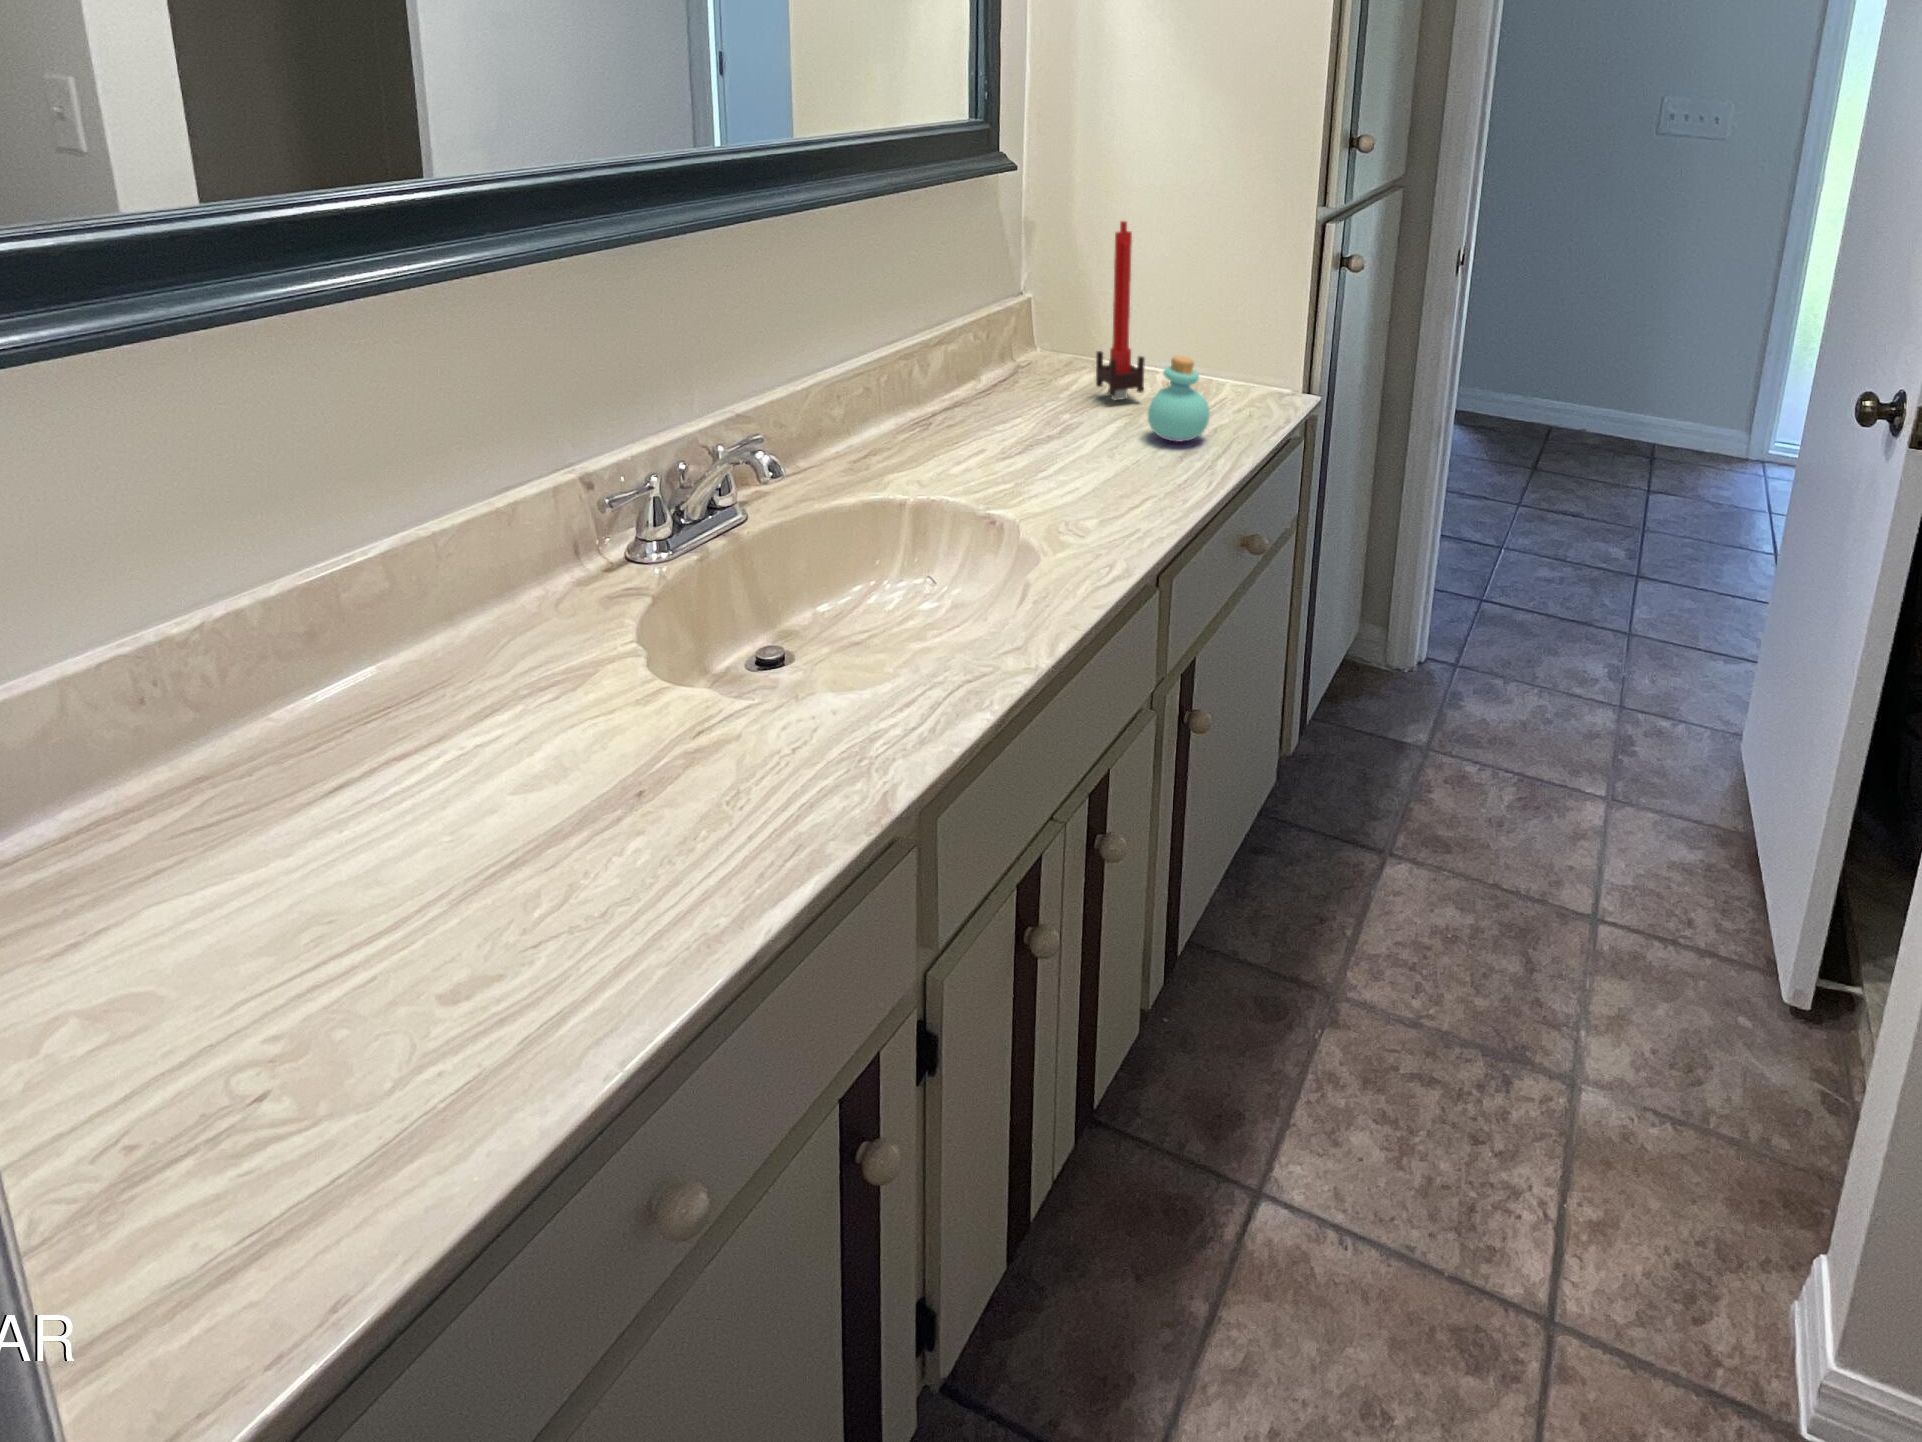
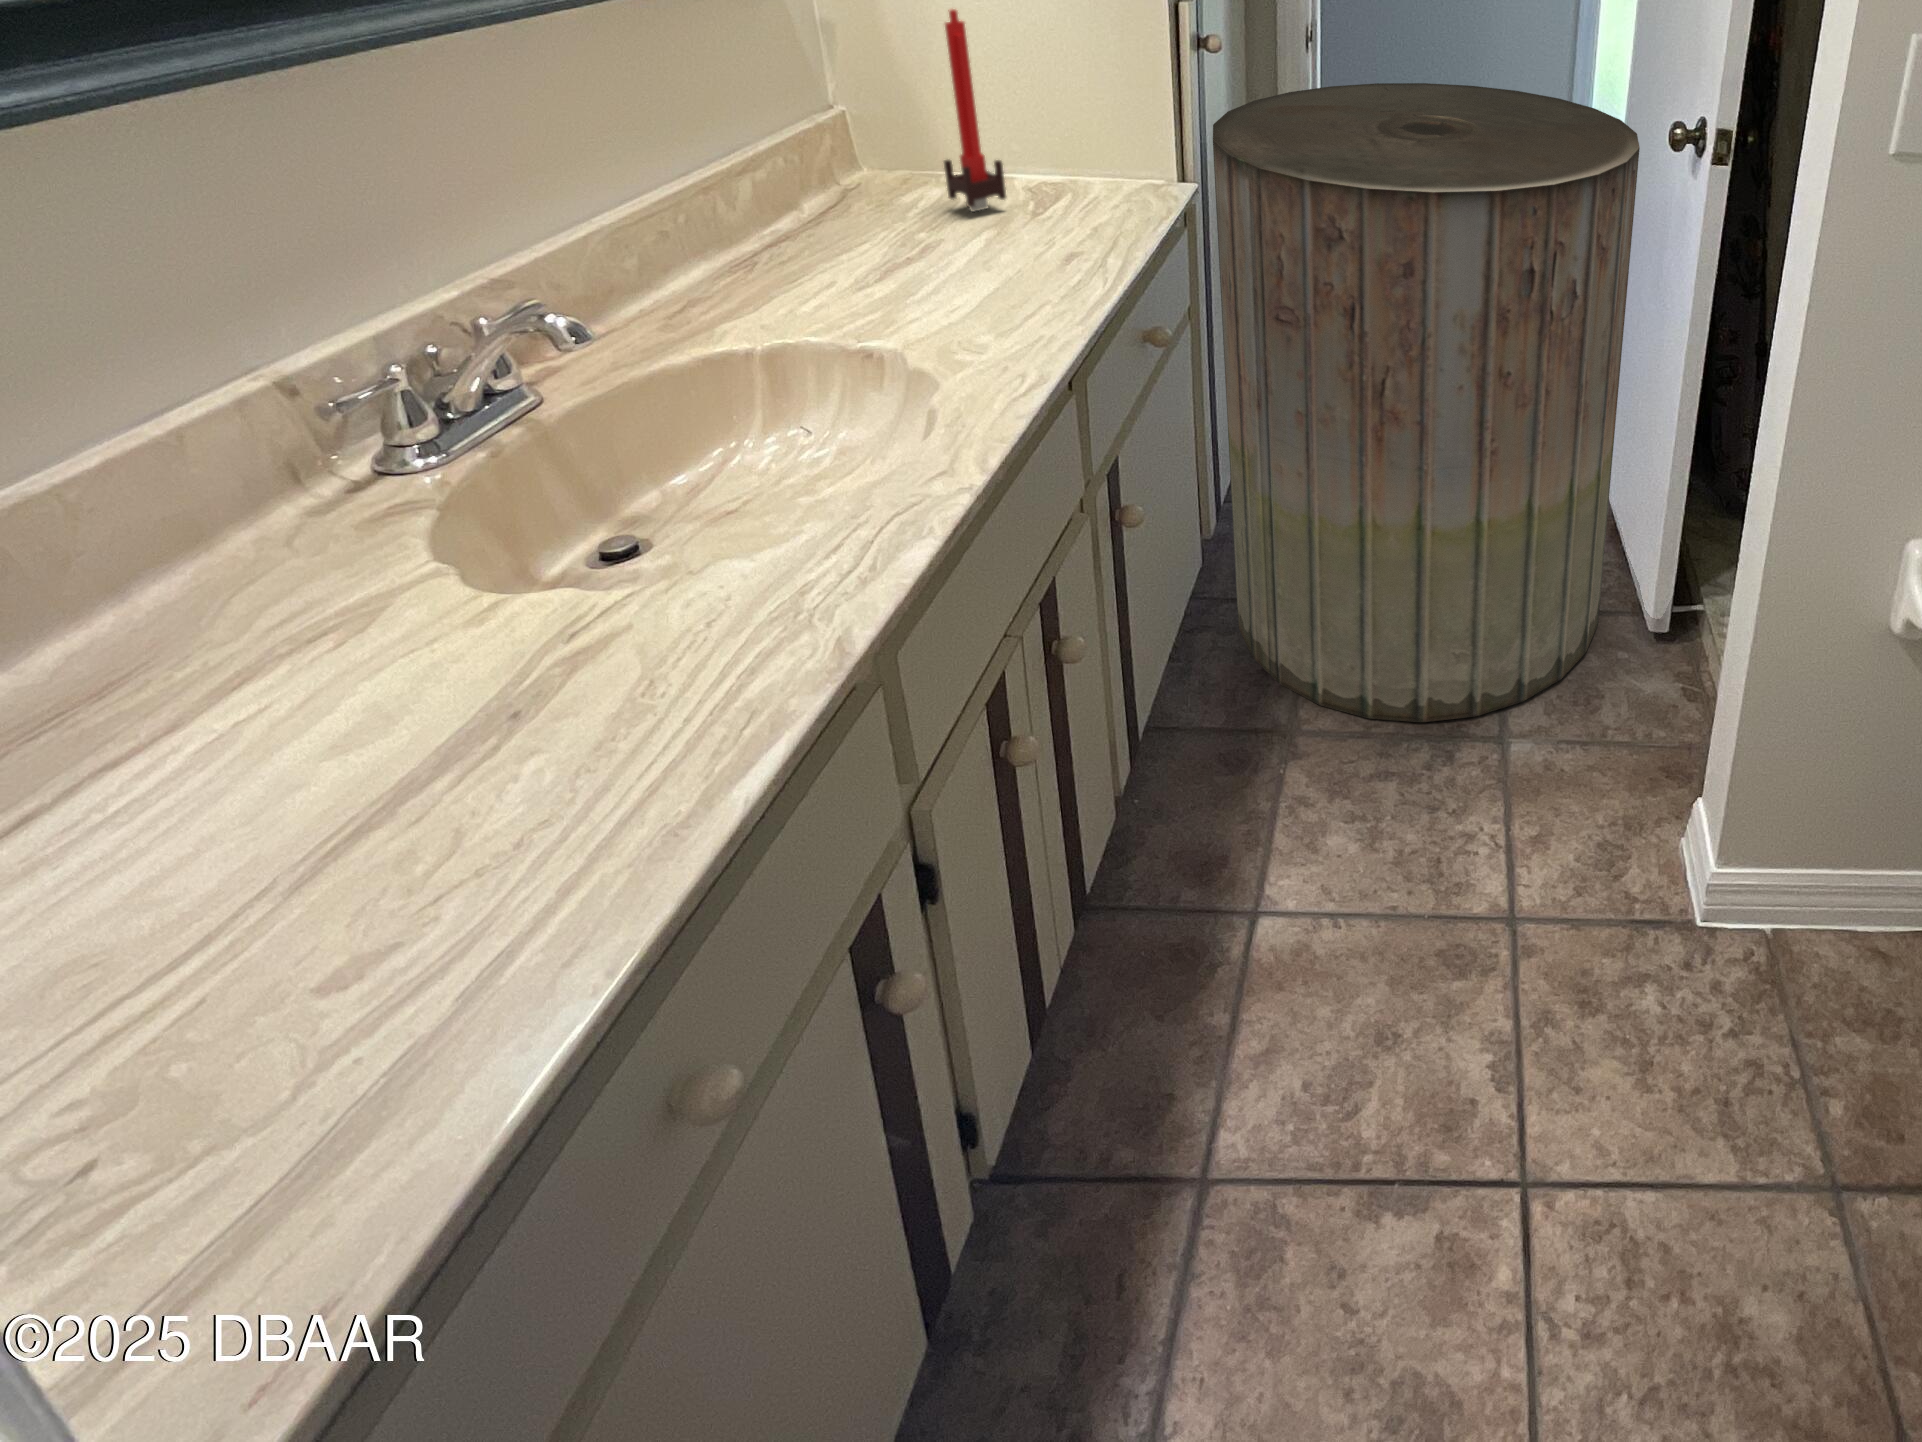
trash can: none [1302,314,1814,1041] -> present [1213,83,1640,722]
perfume bottle: present [1148,356,1210,442] -> none [1020,153,1090,244]

